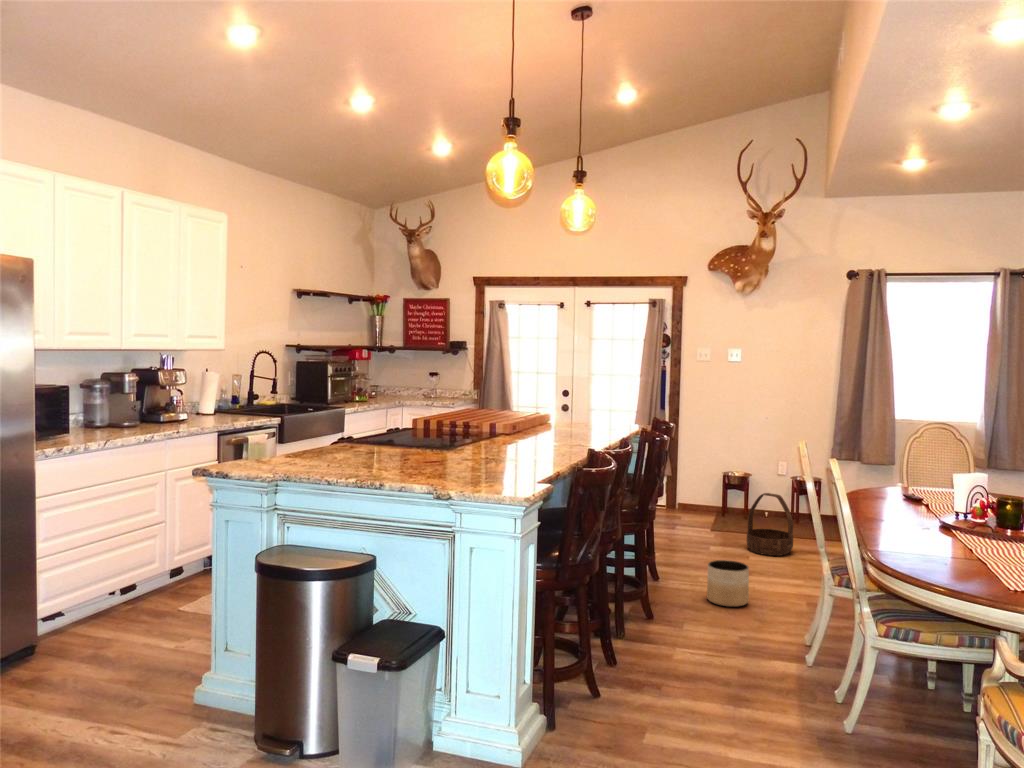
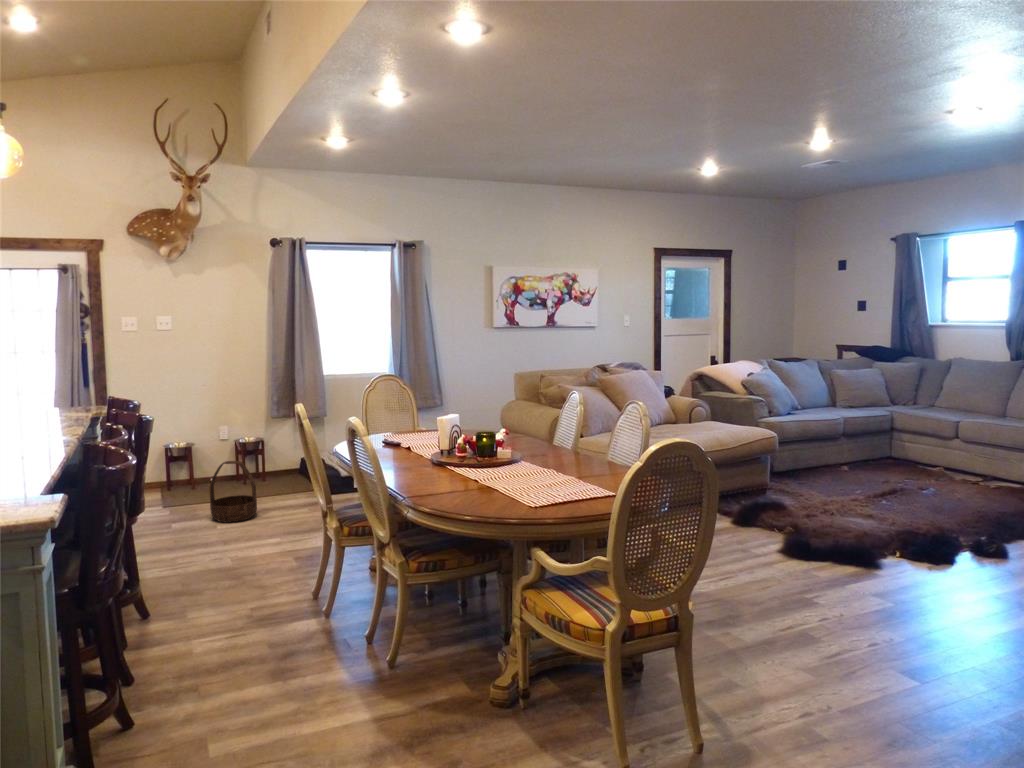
planter: present [707,560,749,607] -> none [196,535,241,583]

